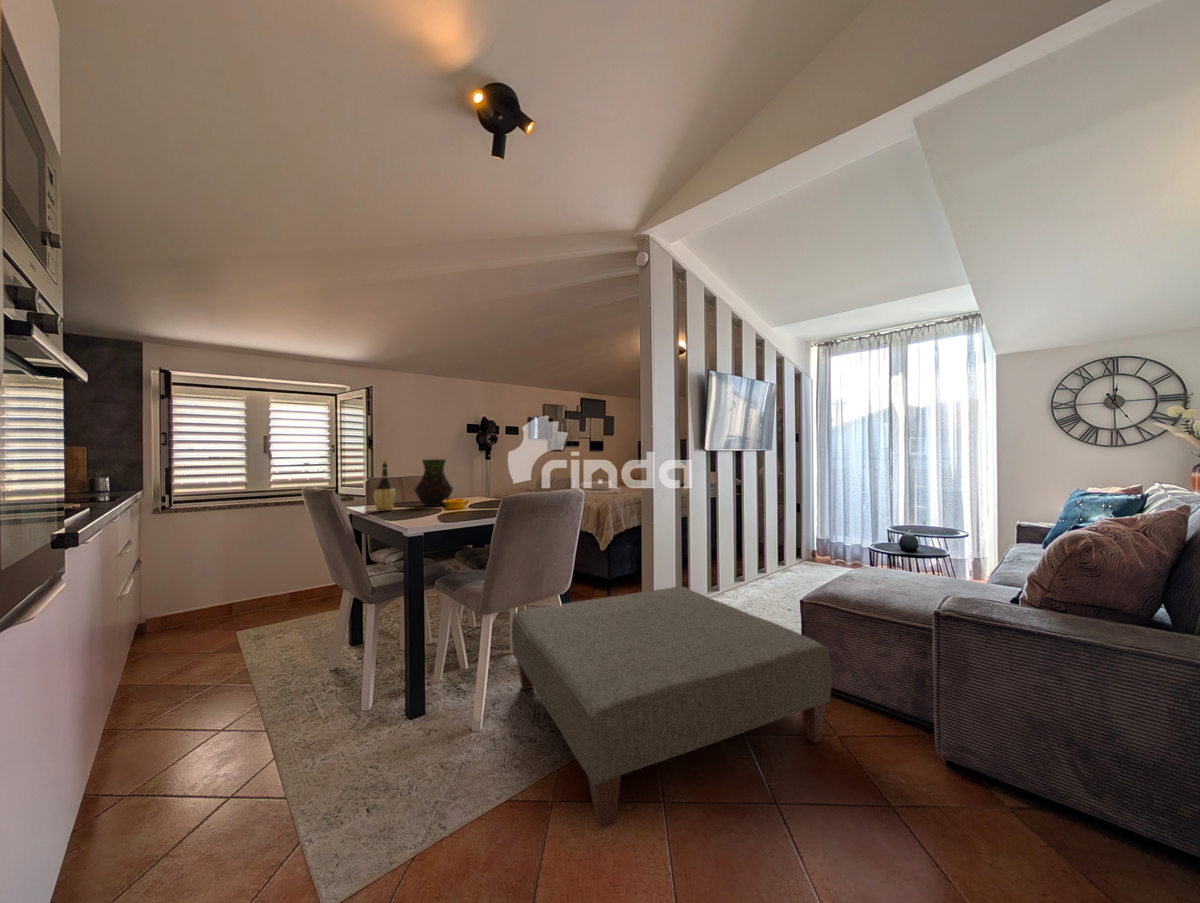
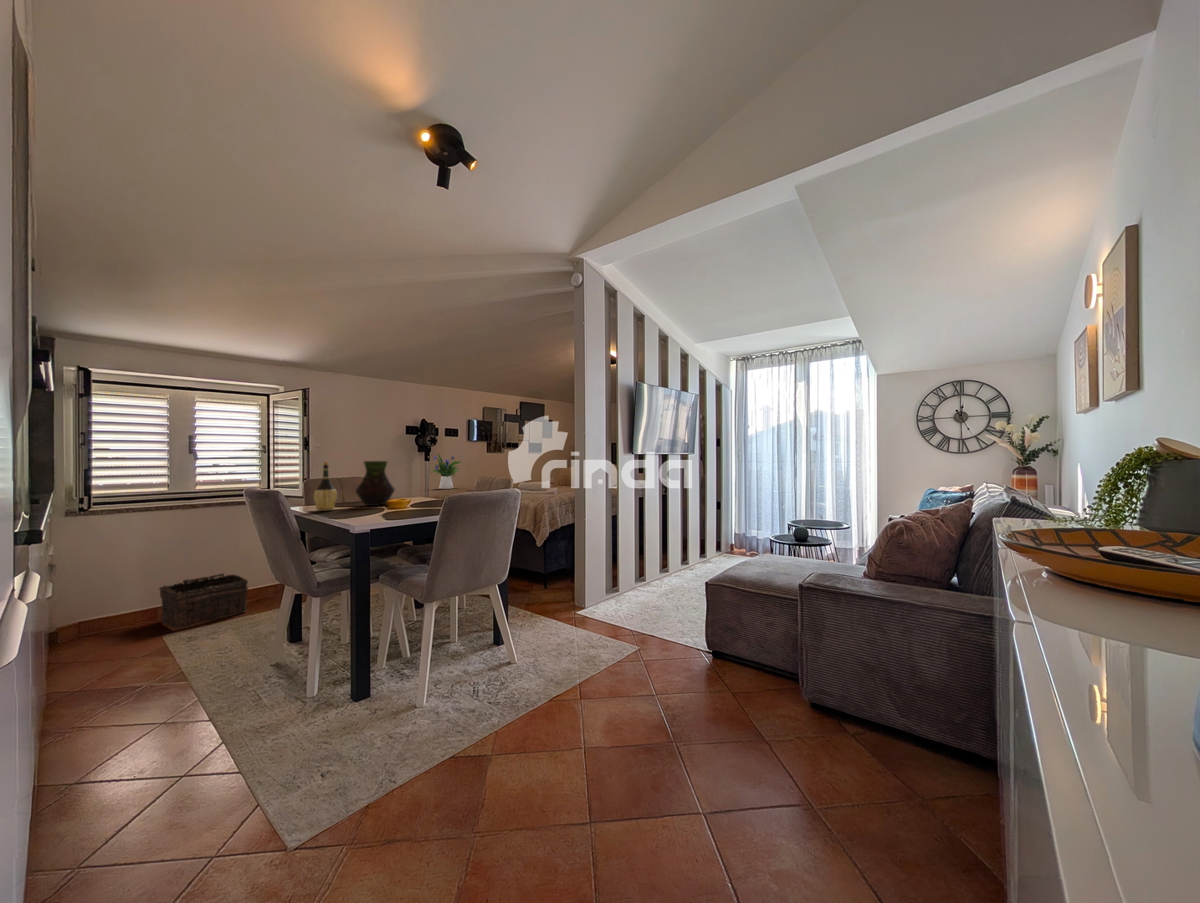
flower arrangement: none [487,452,521,488] -> present [433,454,461,489]
basket: none [237,571,317,625] -> present [159,574,248,629]
ottoman: present [512,586,832,828] -> none [452,575,725,774]

